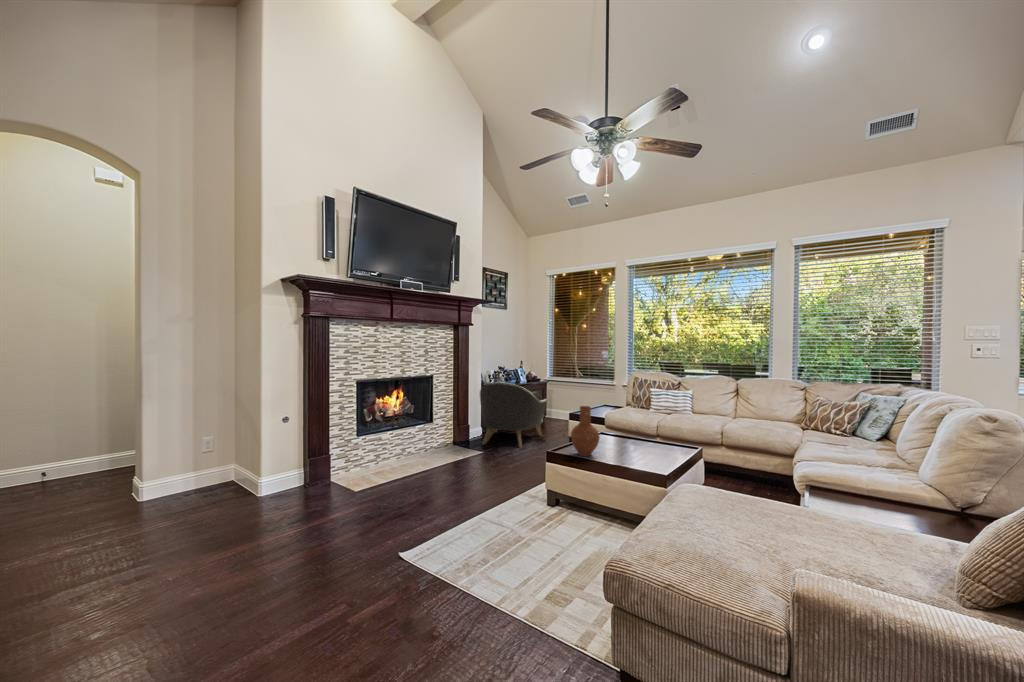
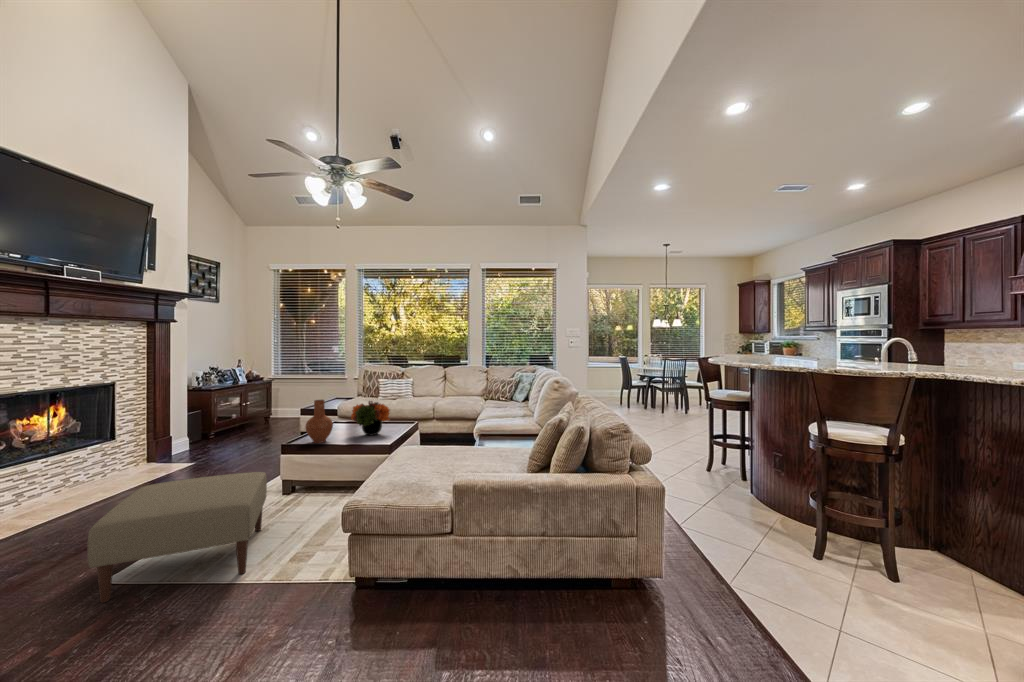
armchair: present [480,383,547,448] -> none [187,385,275,456]
flower arrangement: none [619,413,668,457] -> present [351,401,390,435]
ottoman: none [374,473,529,606] -> present [87,472,267,603]

